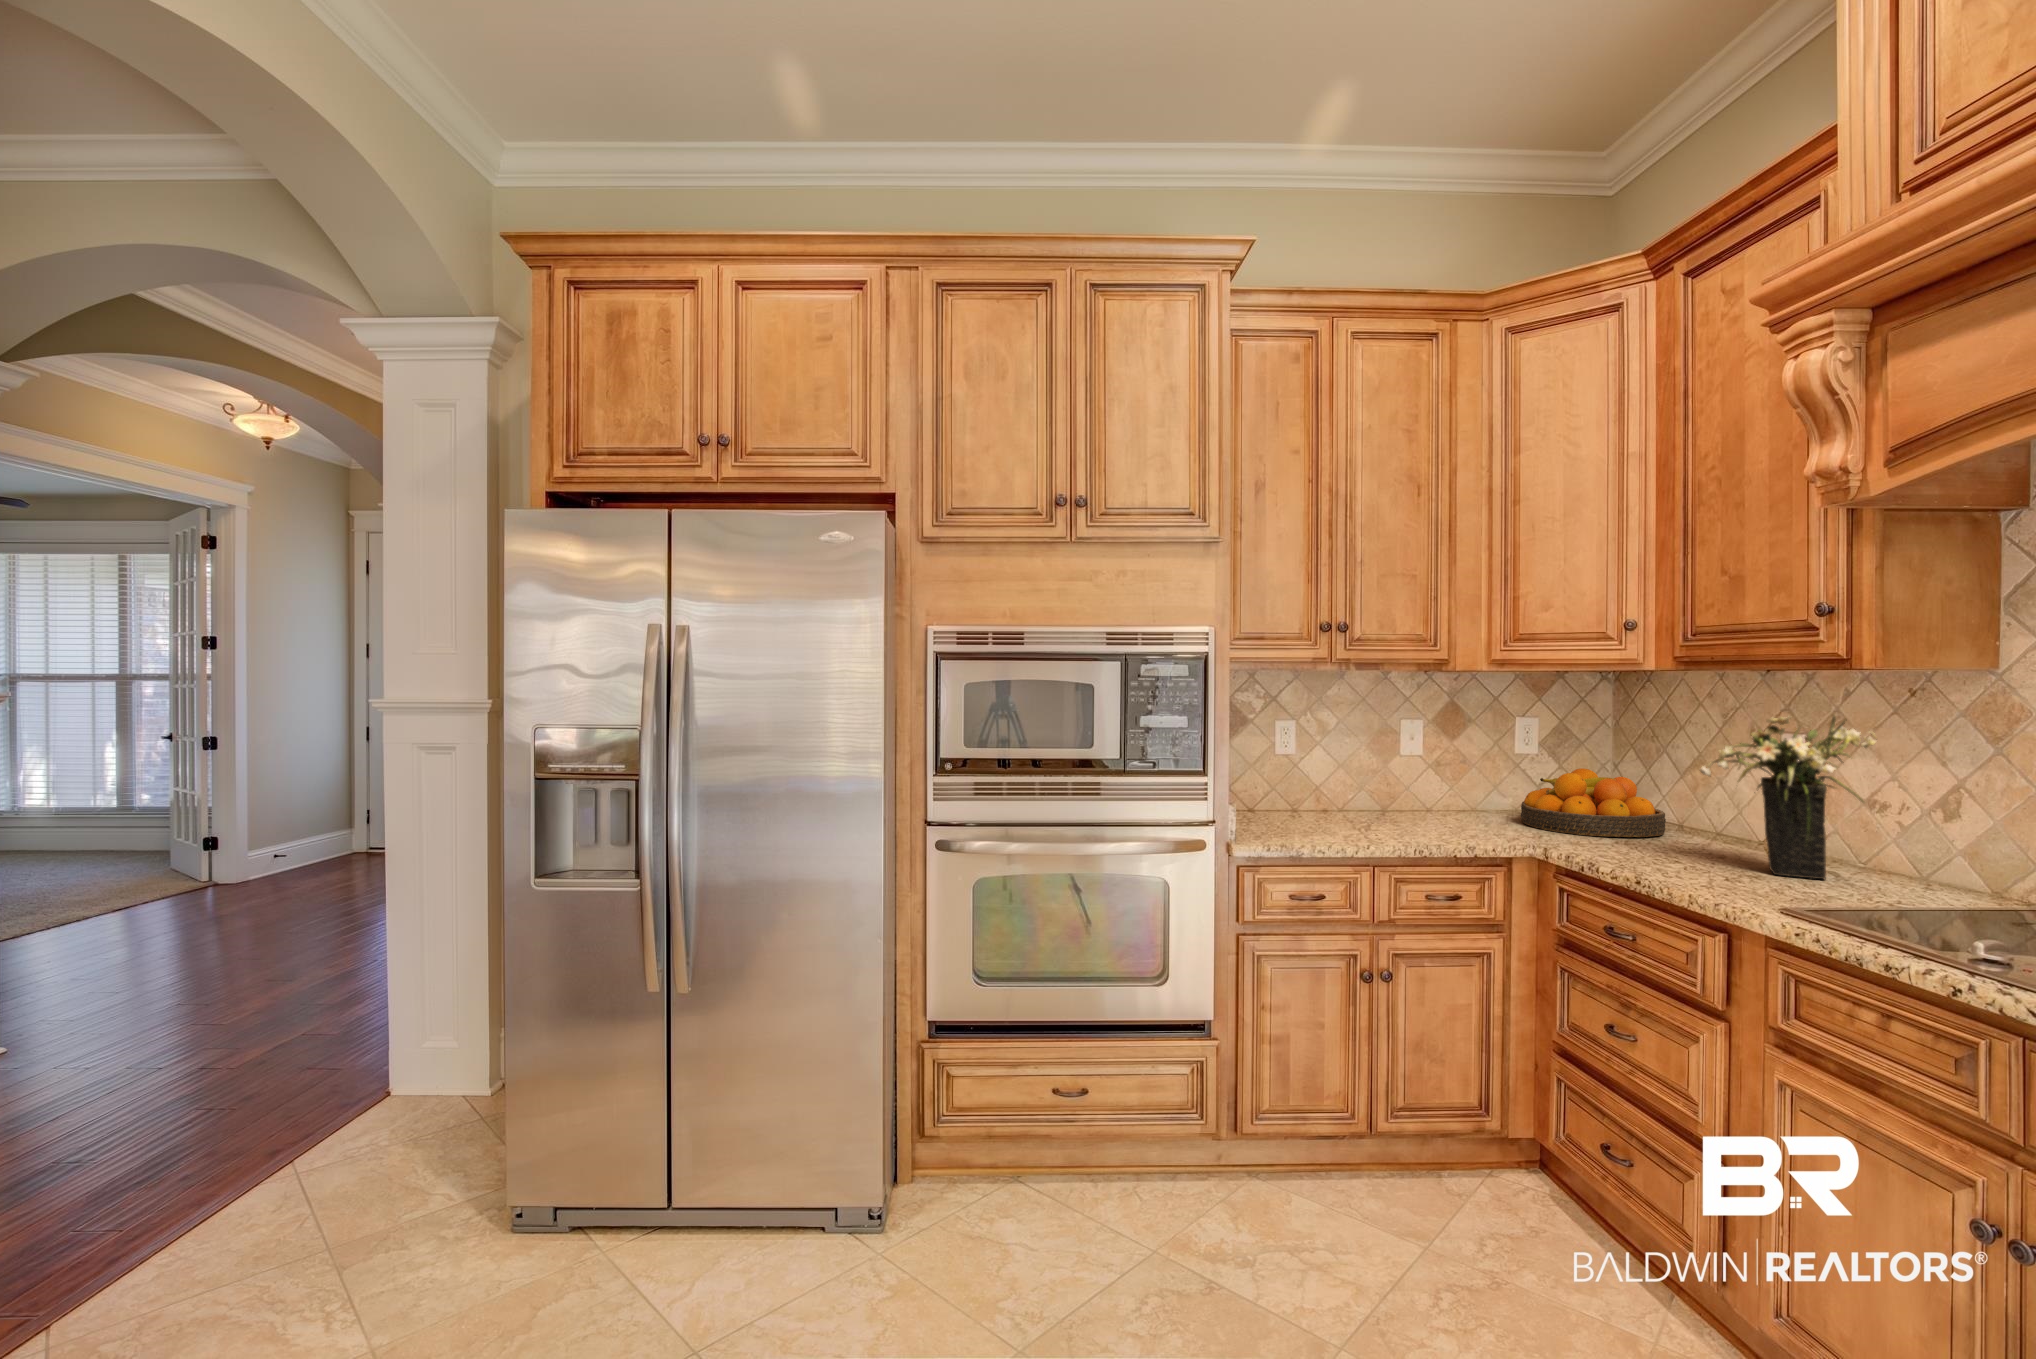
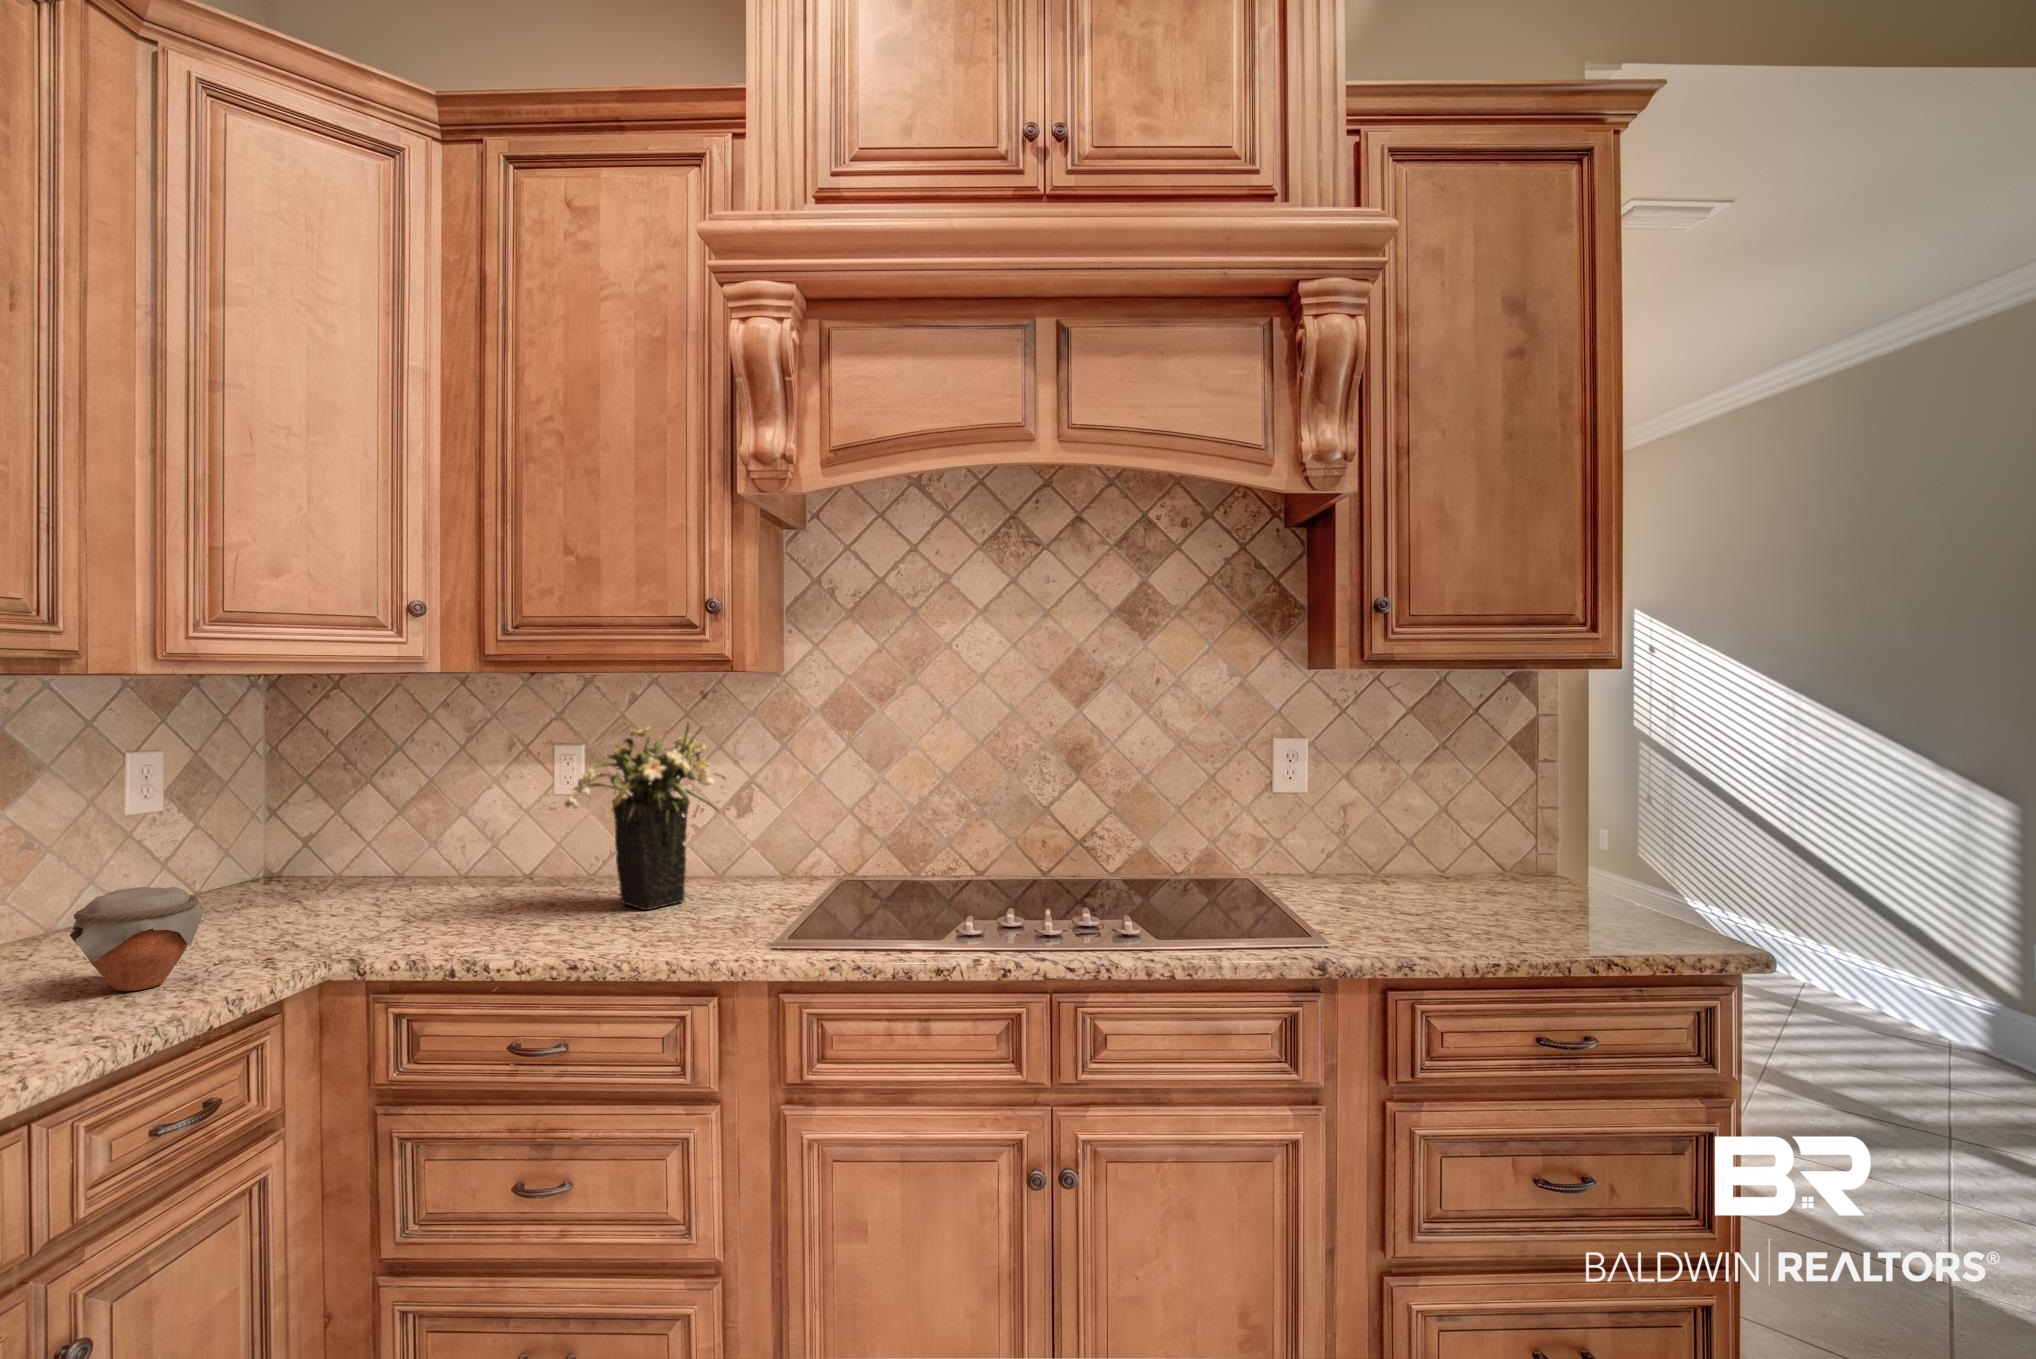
fruit bowl: present [1521,768,1666,837] -> none [193,825,423,934]
jar: none [1414,779,1477,832] -> present [70,887,204,991]

